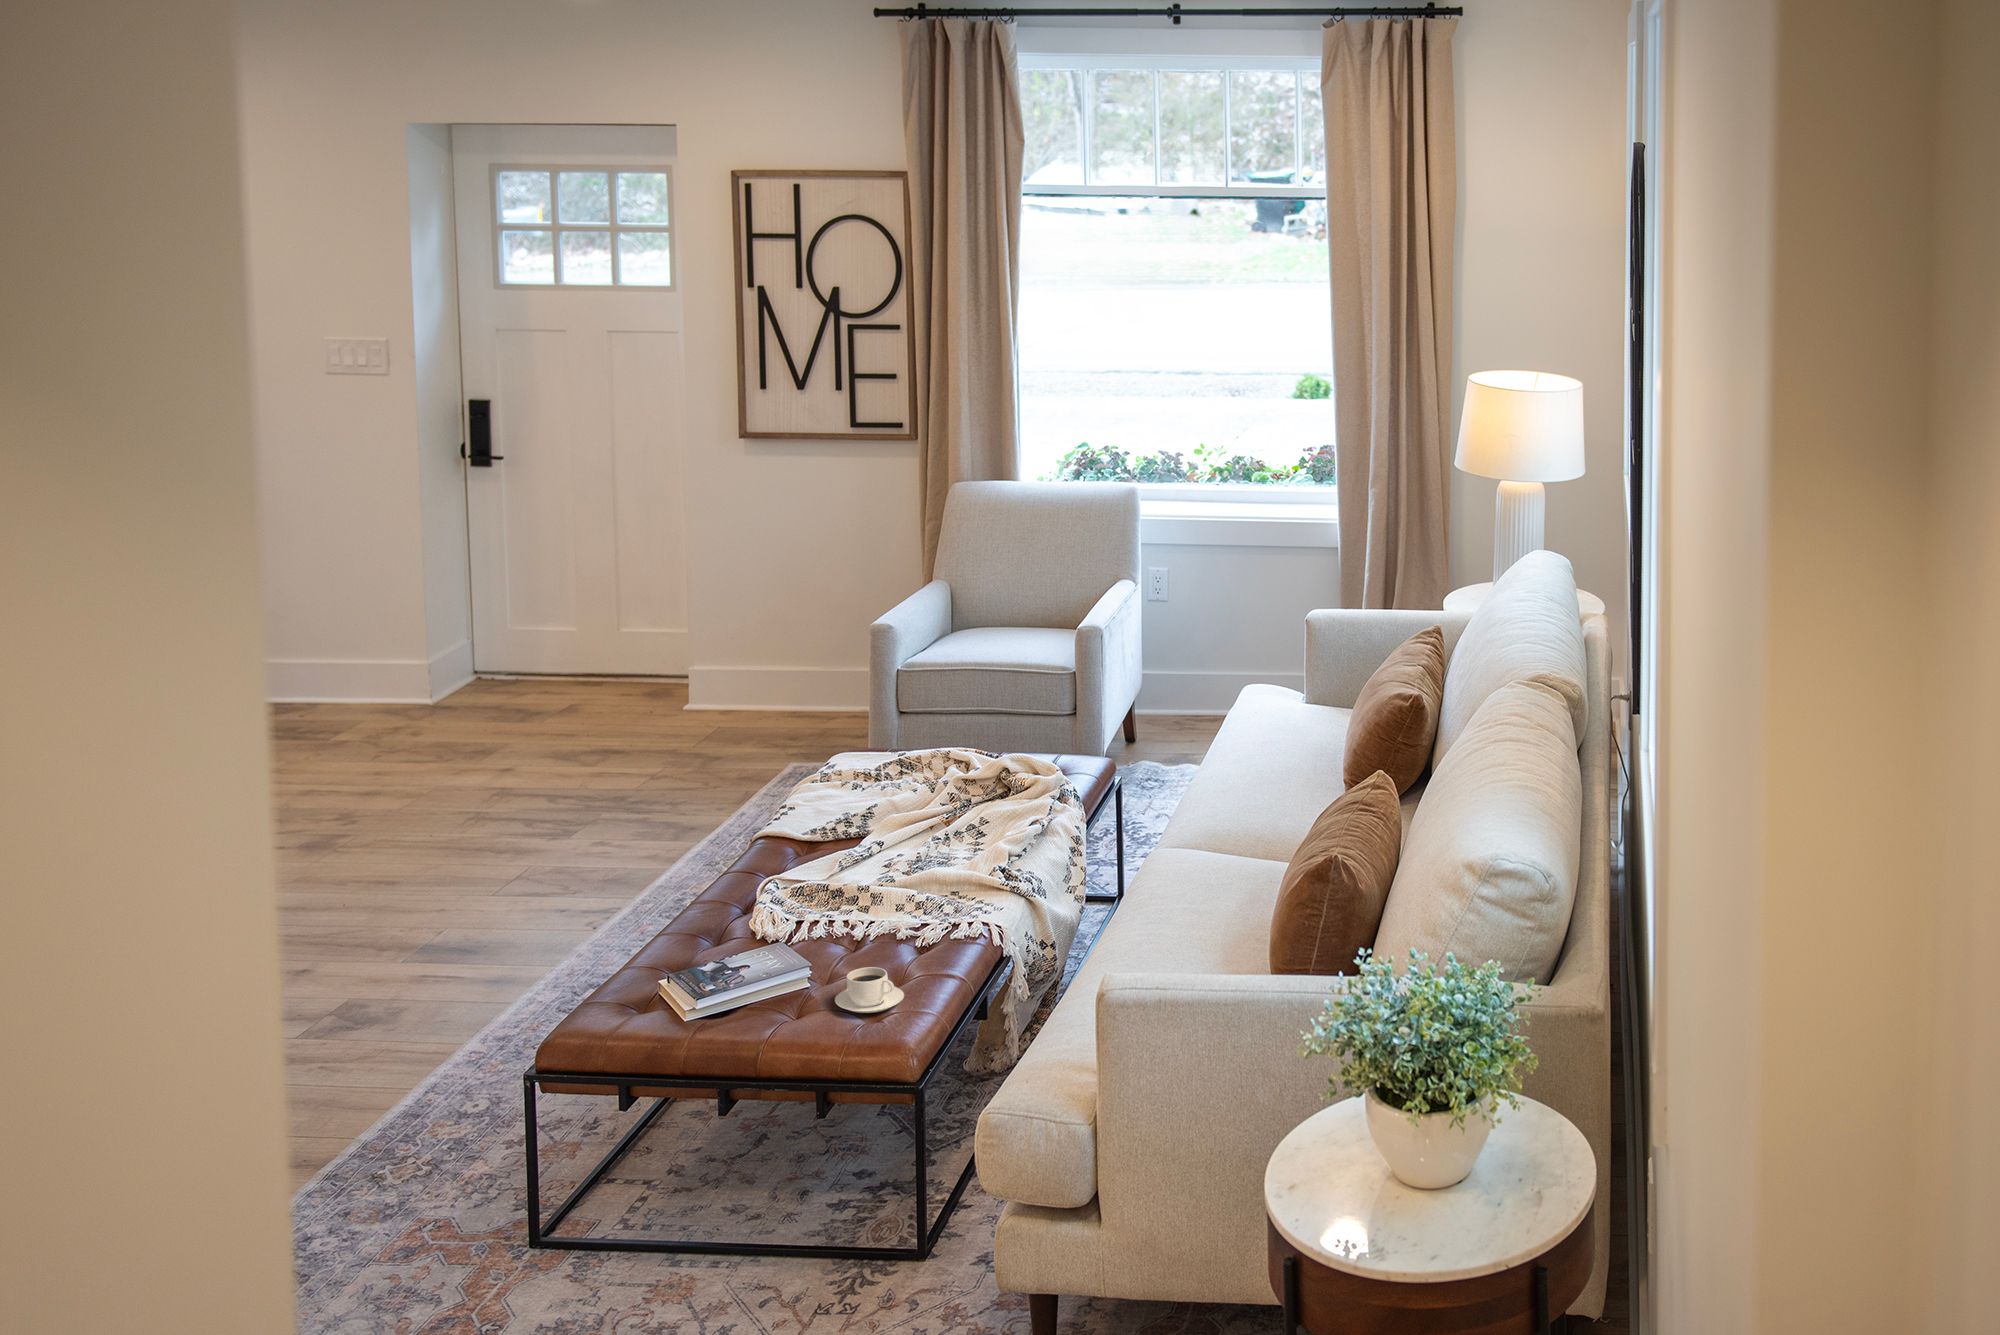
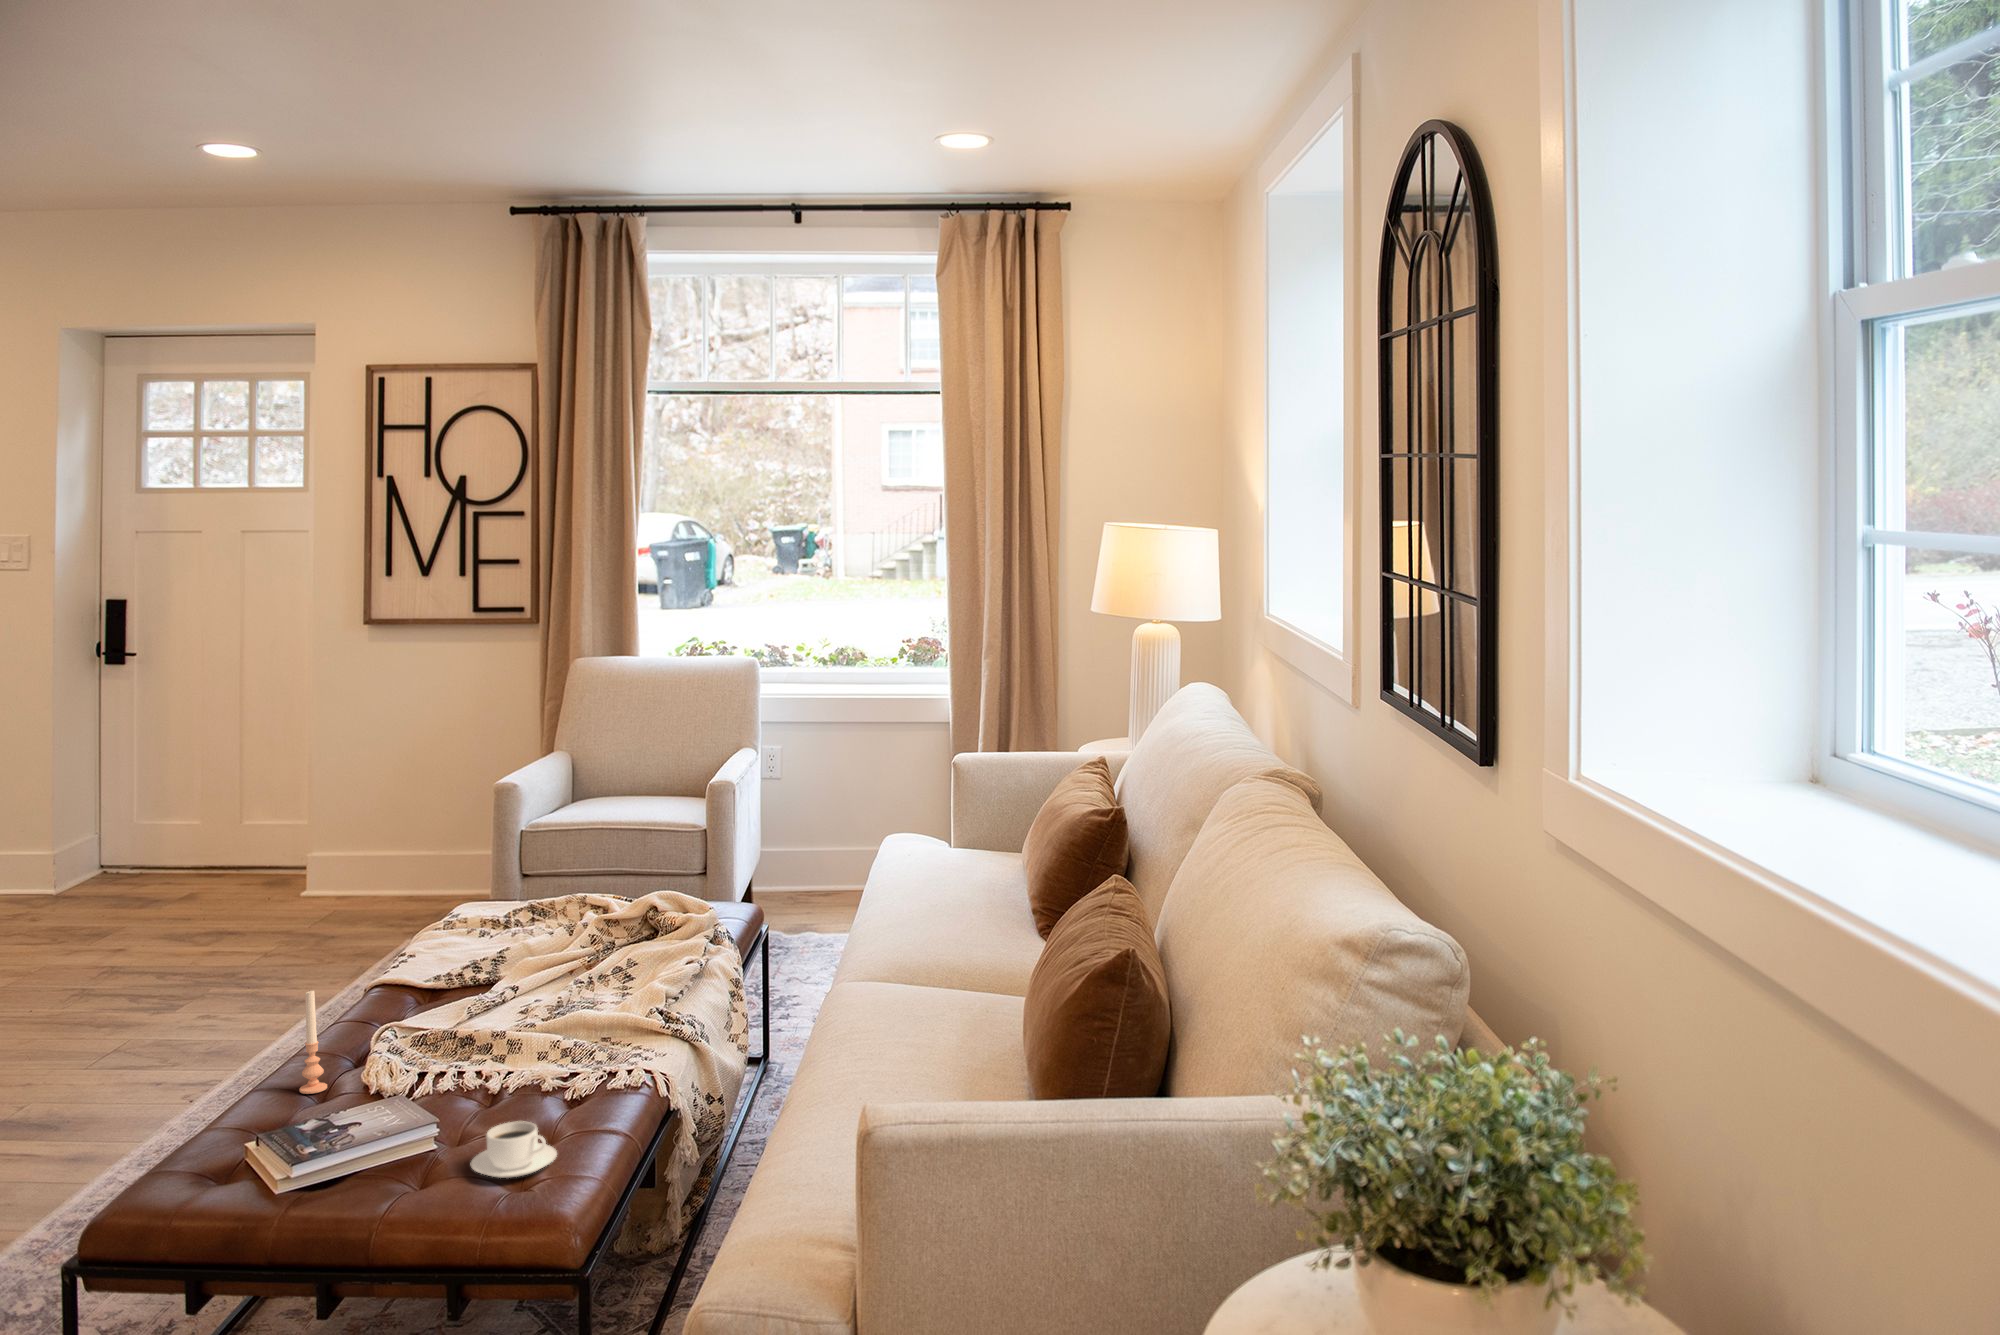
candle: none [702,845,724,931] -> present [299,990,327,1094]

